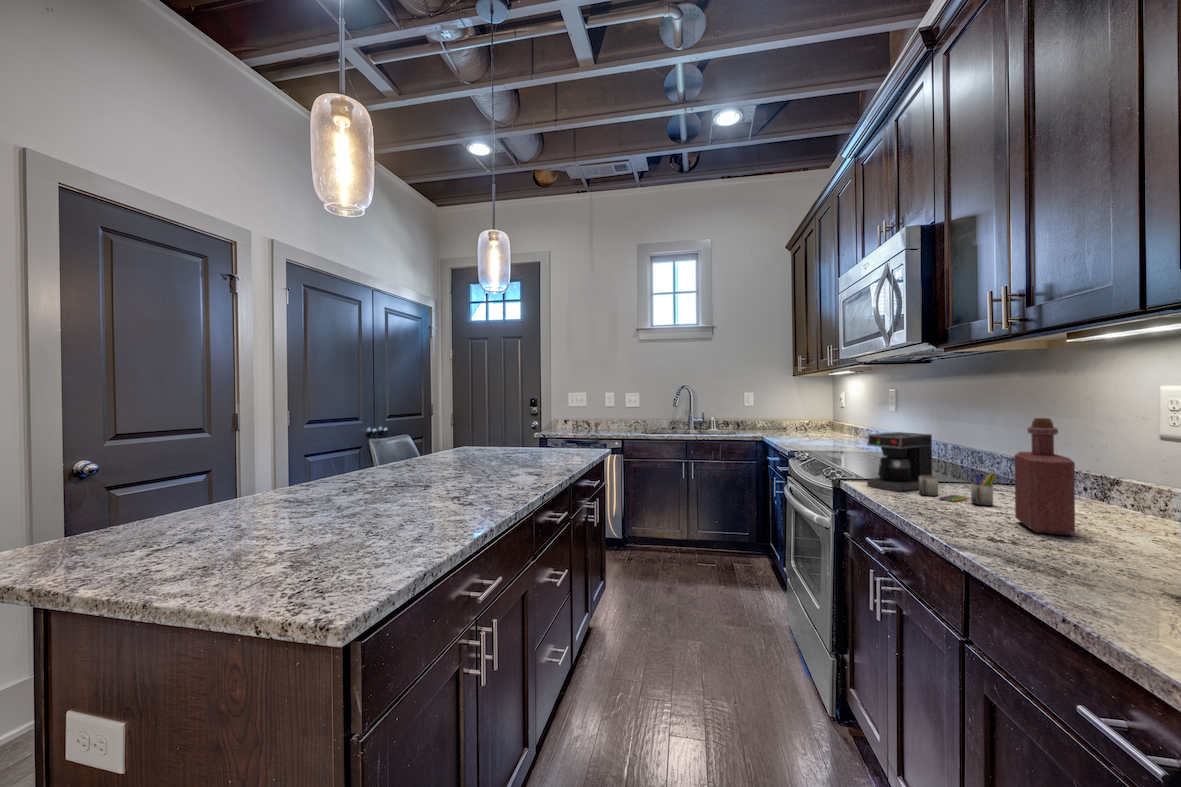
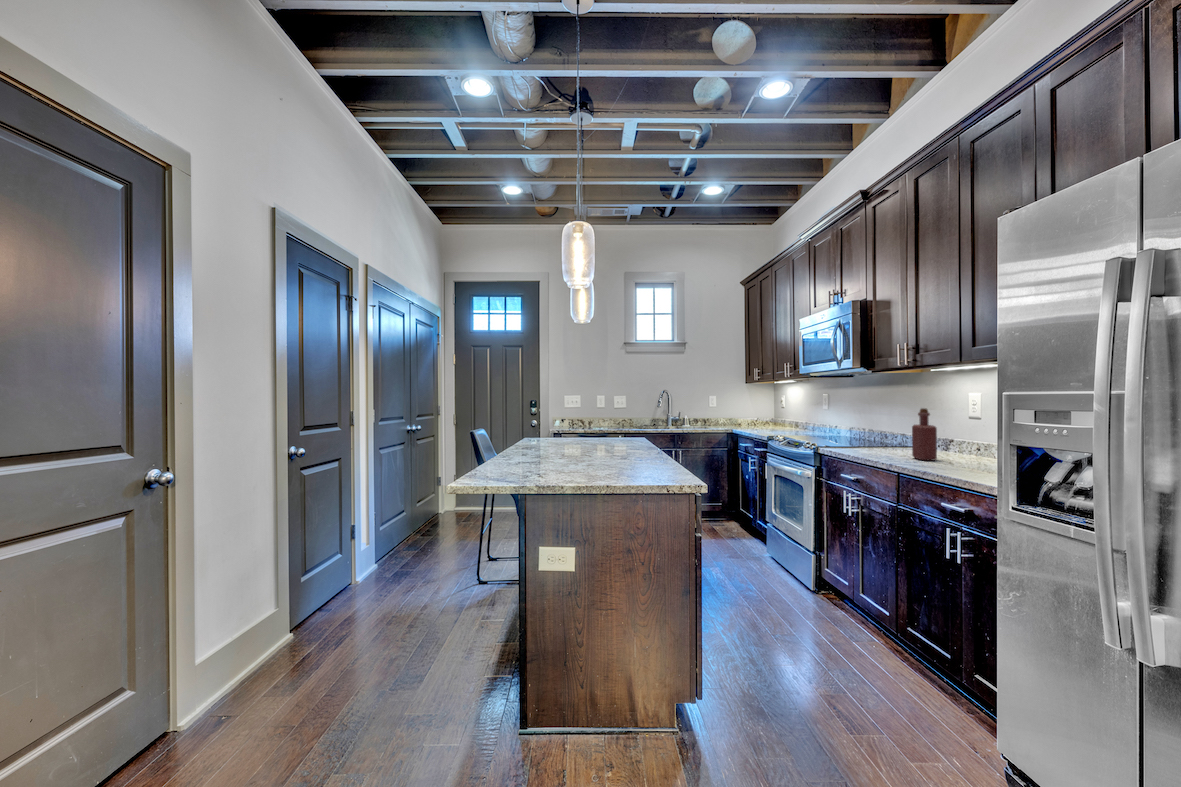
coffee maker: present [867,432,997,505] -> none [835,419,903,454]

